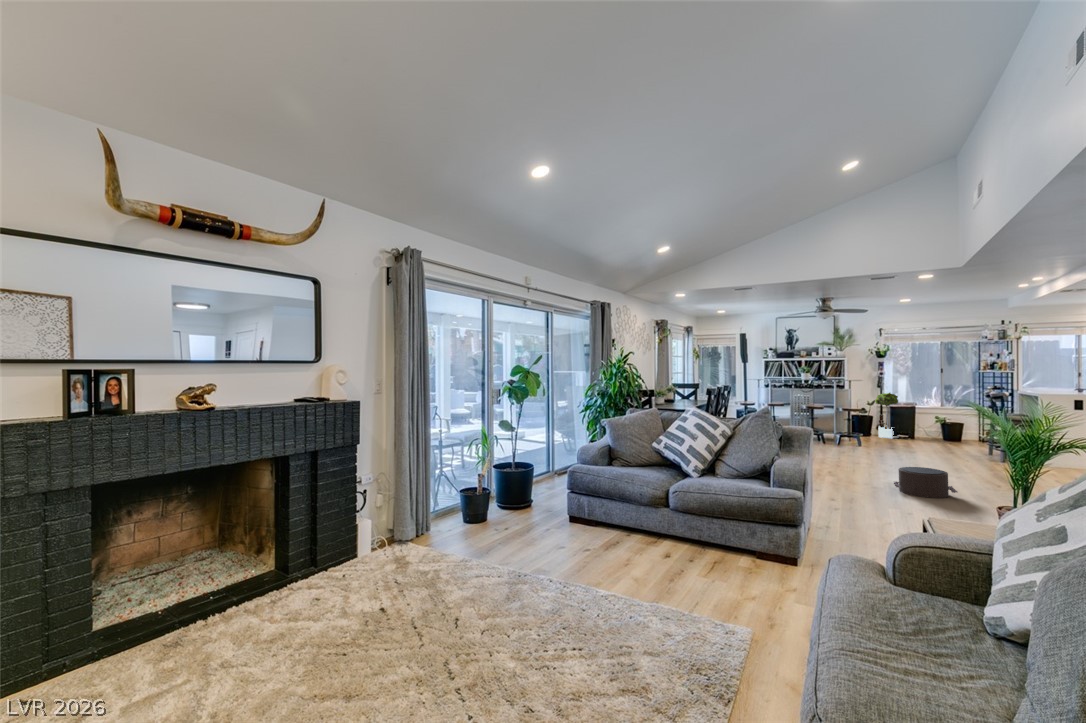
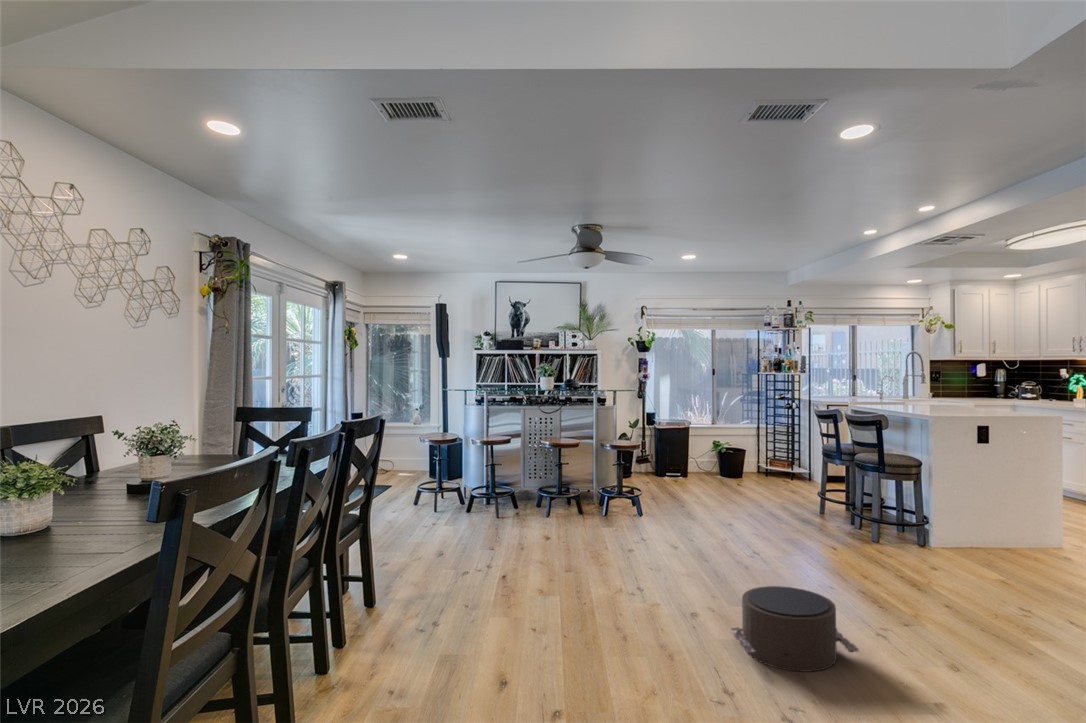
potted tree: present [875,393,899,439] -> none [635,406,666,478]

